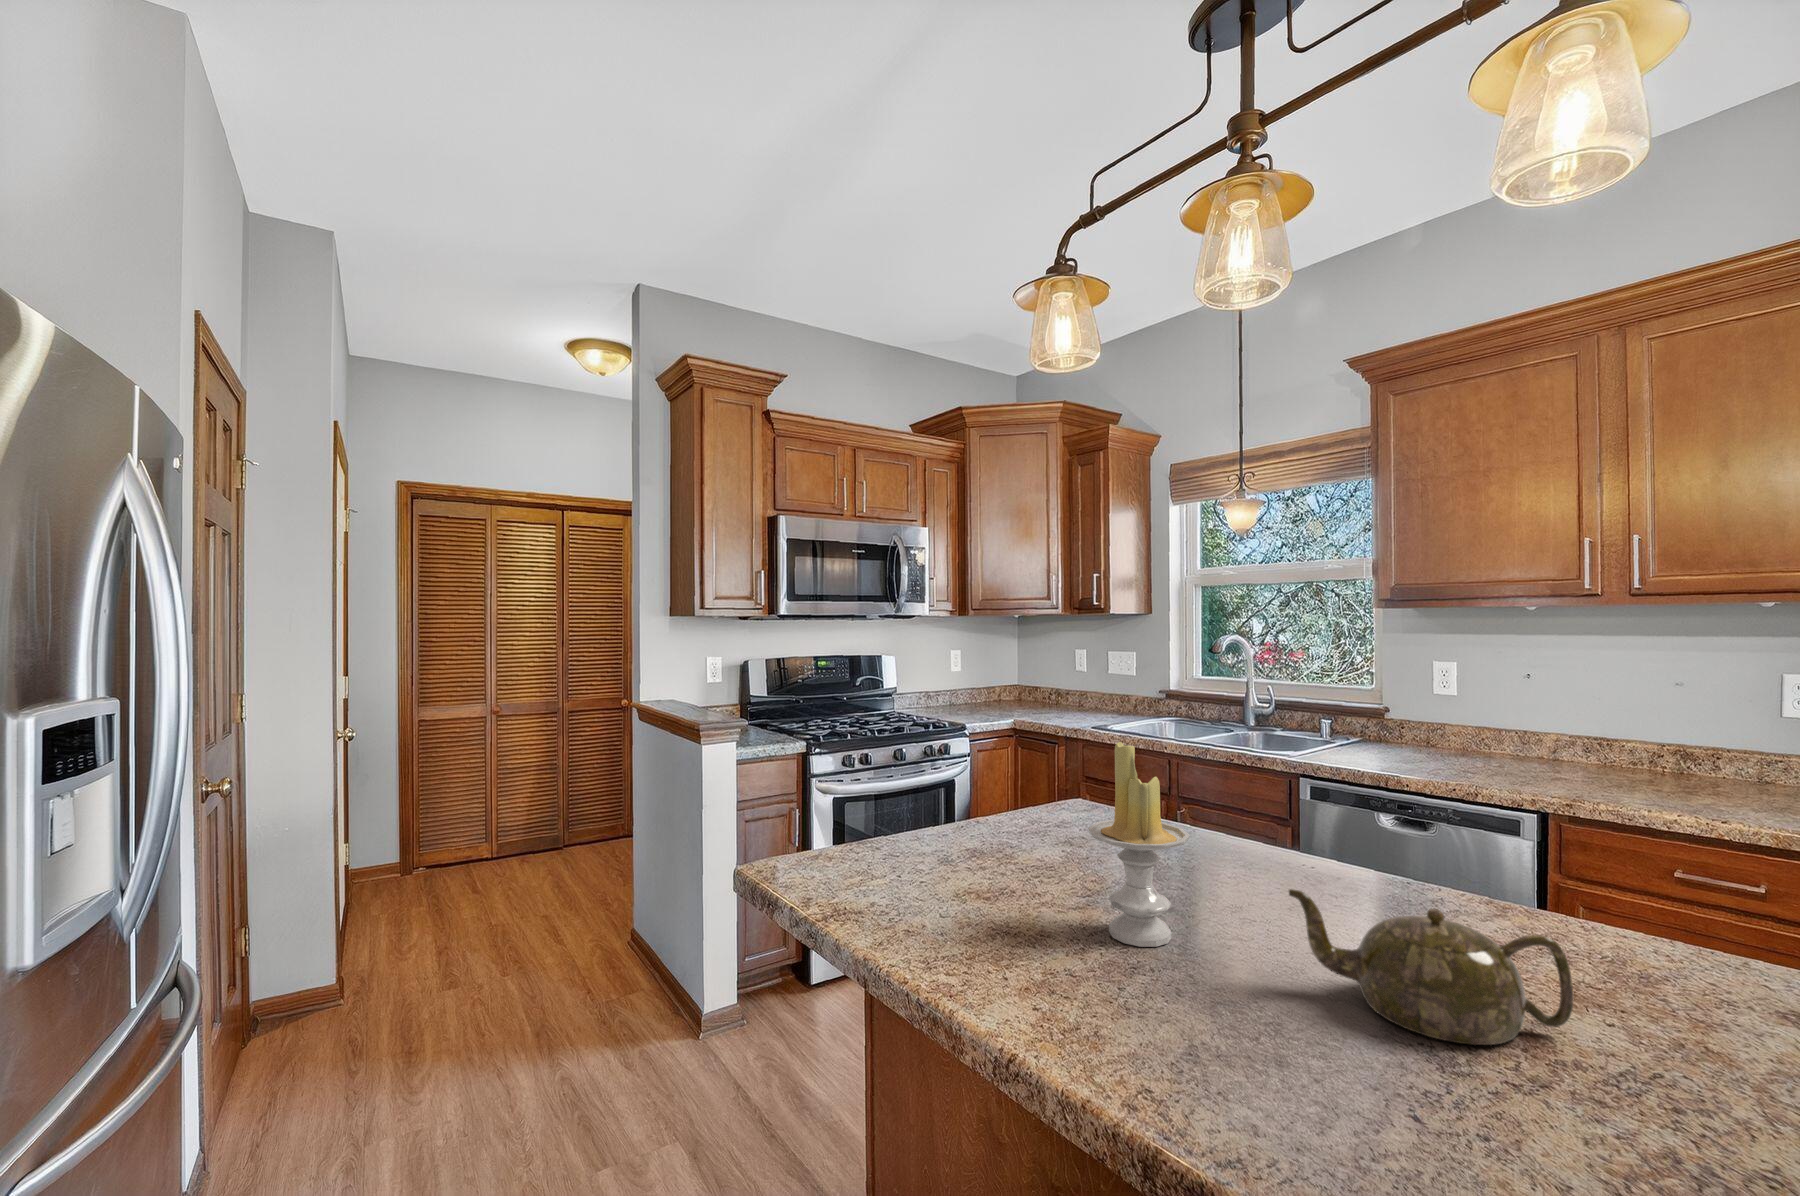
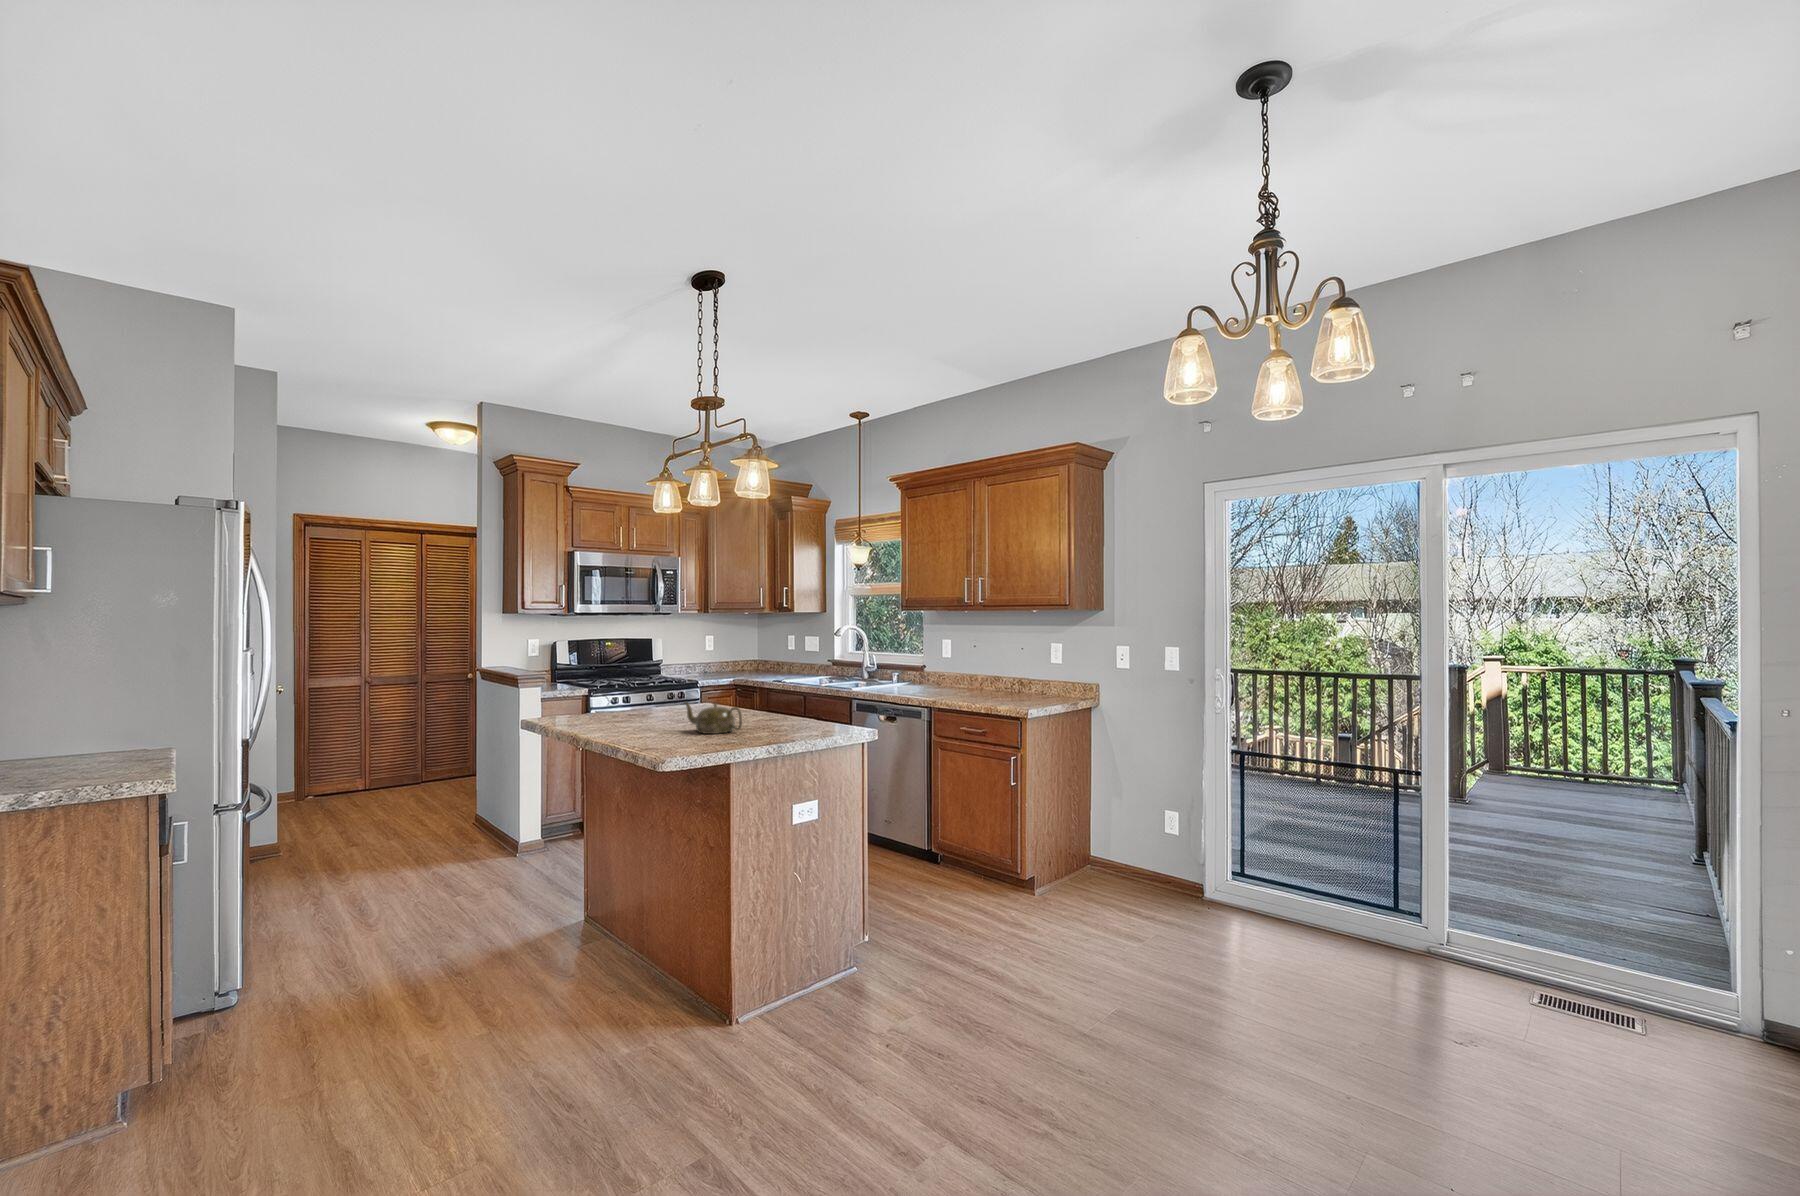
candle: present [1089,742,1190,947] -> none [638,662,672,727]

